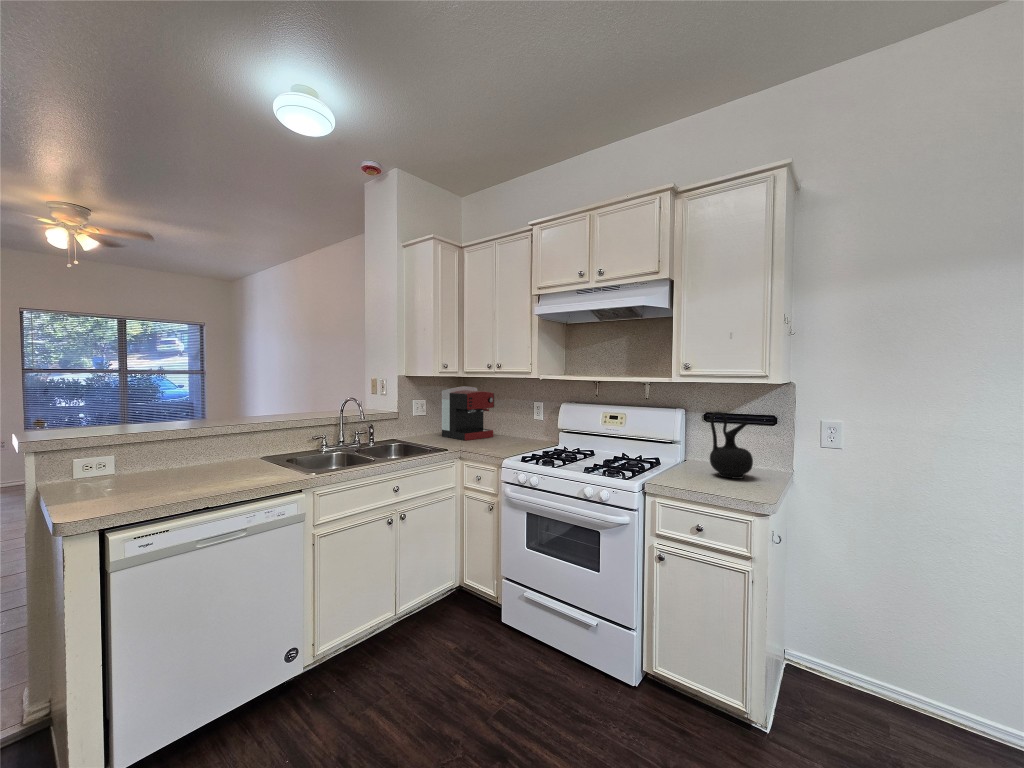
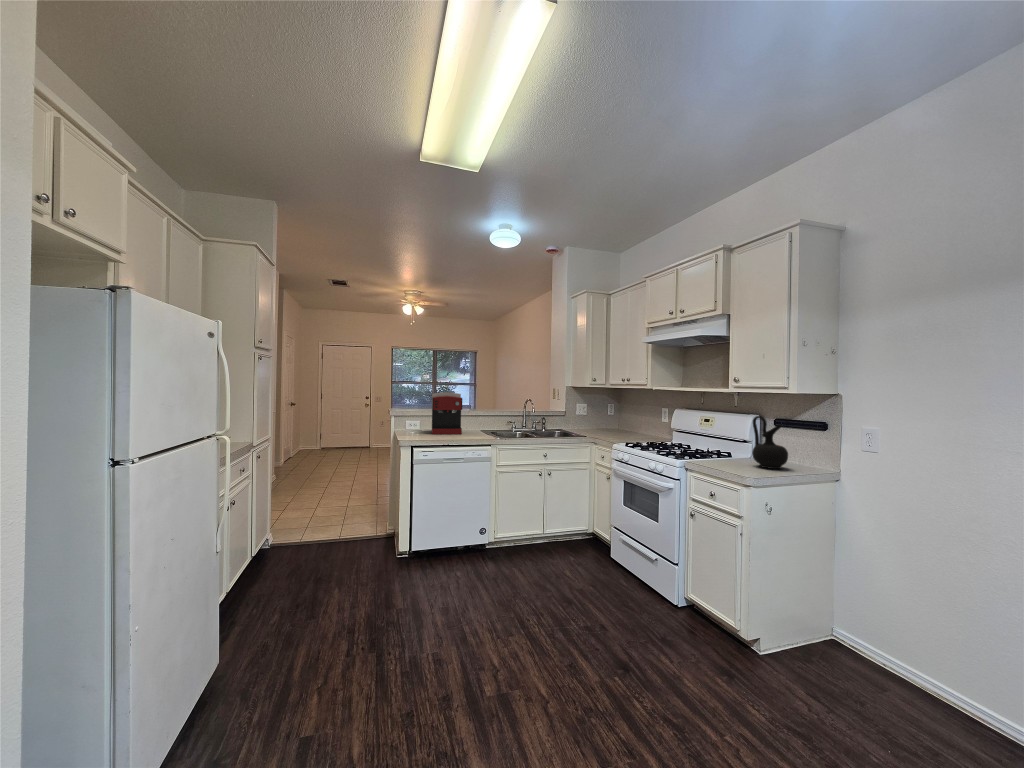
coffee maker: present [442,386,494,440] -> present [432,392,462,434]

